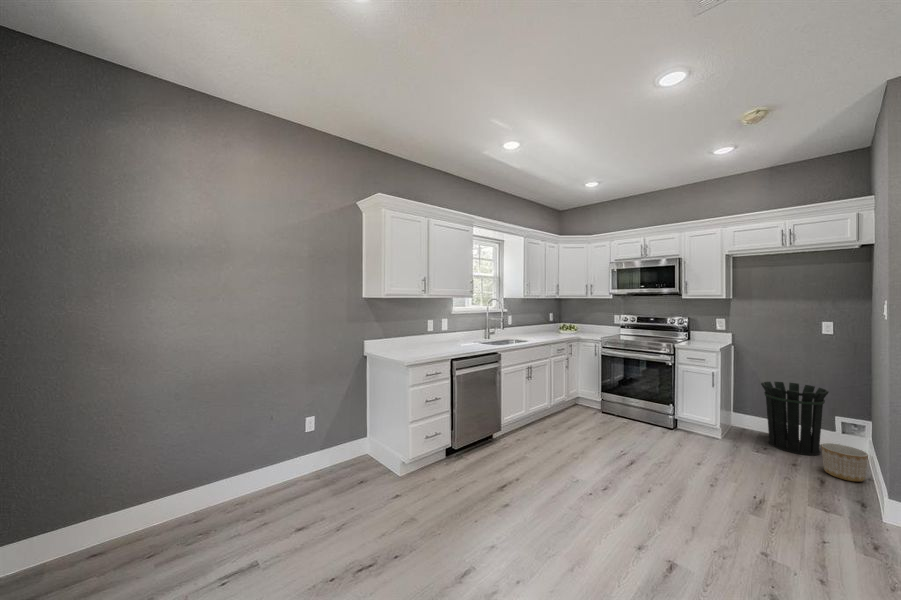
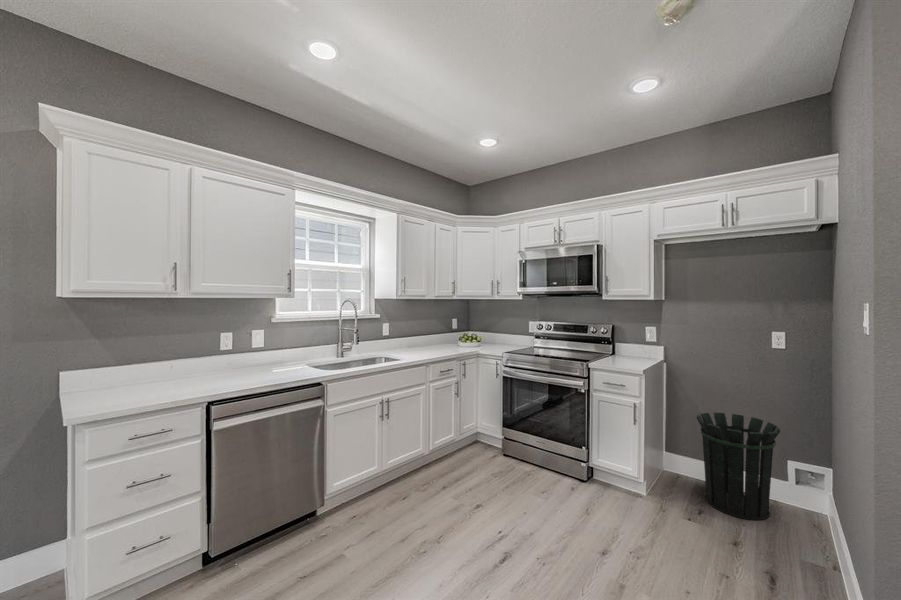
planter: present [821,443,868,482] -> none [771,510,834,573]

